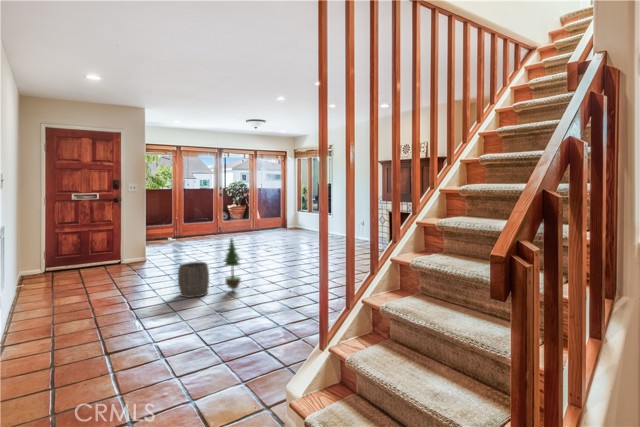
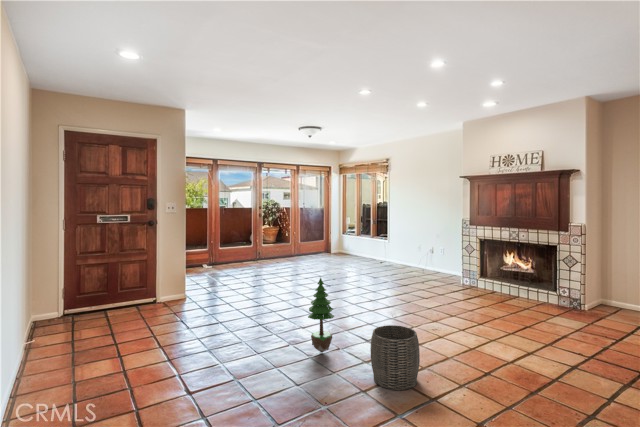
woven basket: present [178,262,209,298] -> present [370,325,420,390]

